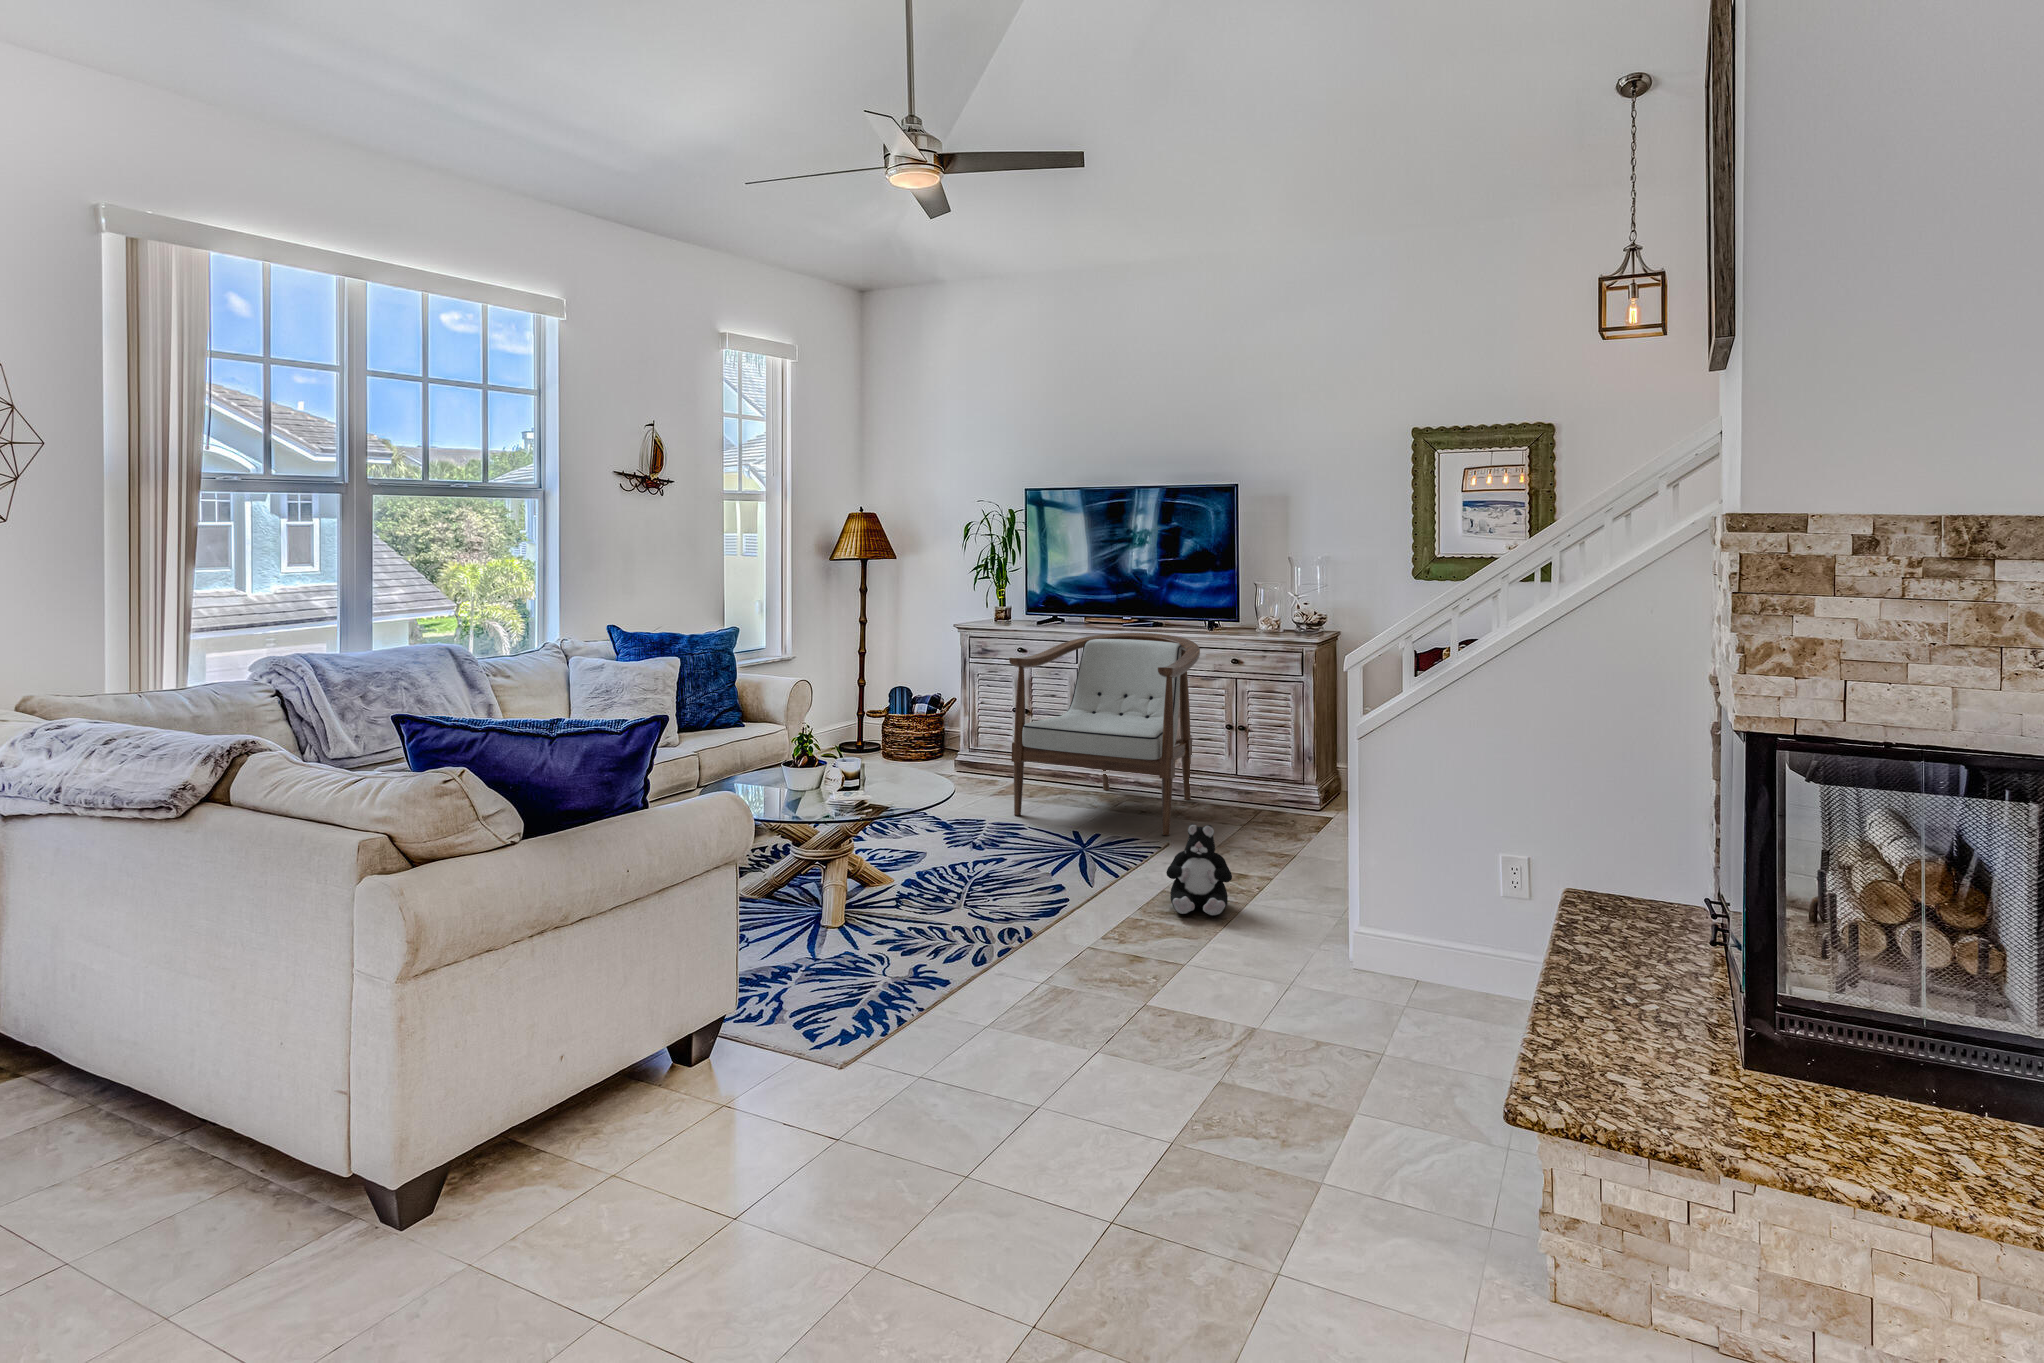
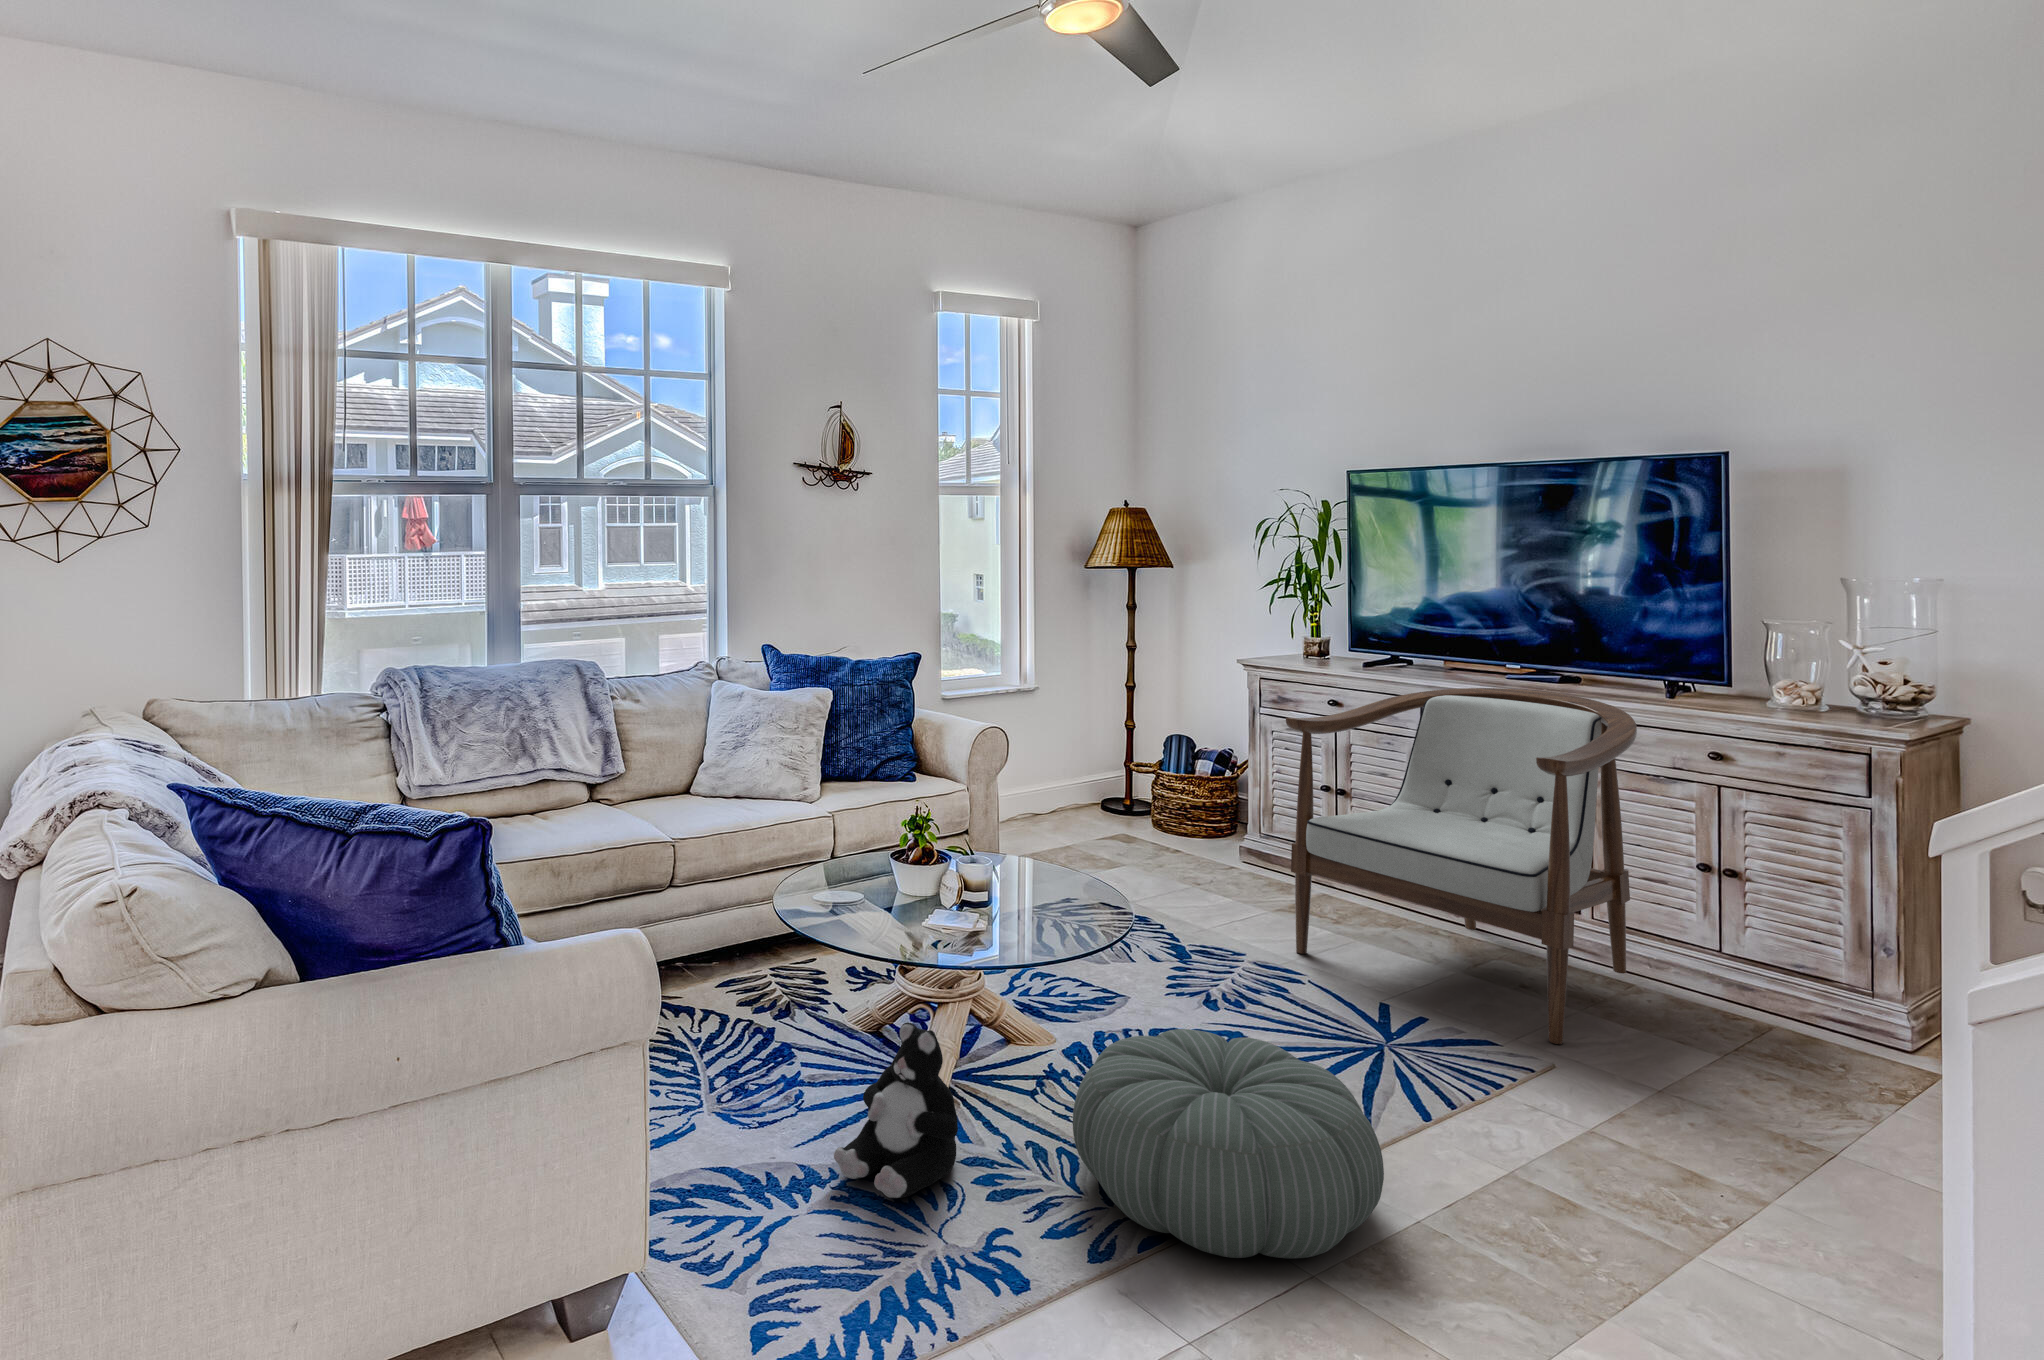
plush toy: present [1166,824,1232,916] -> present [834,1022,958,1198]
pouf: none [945,839,1114,946] -> present [1073,1029,1384,1259]

